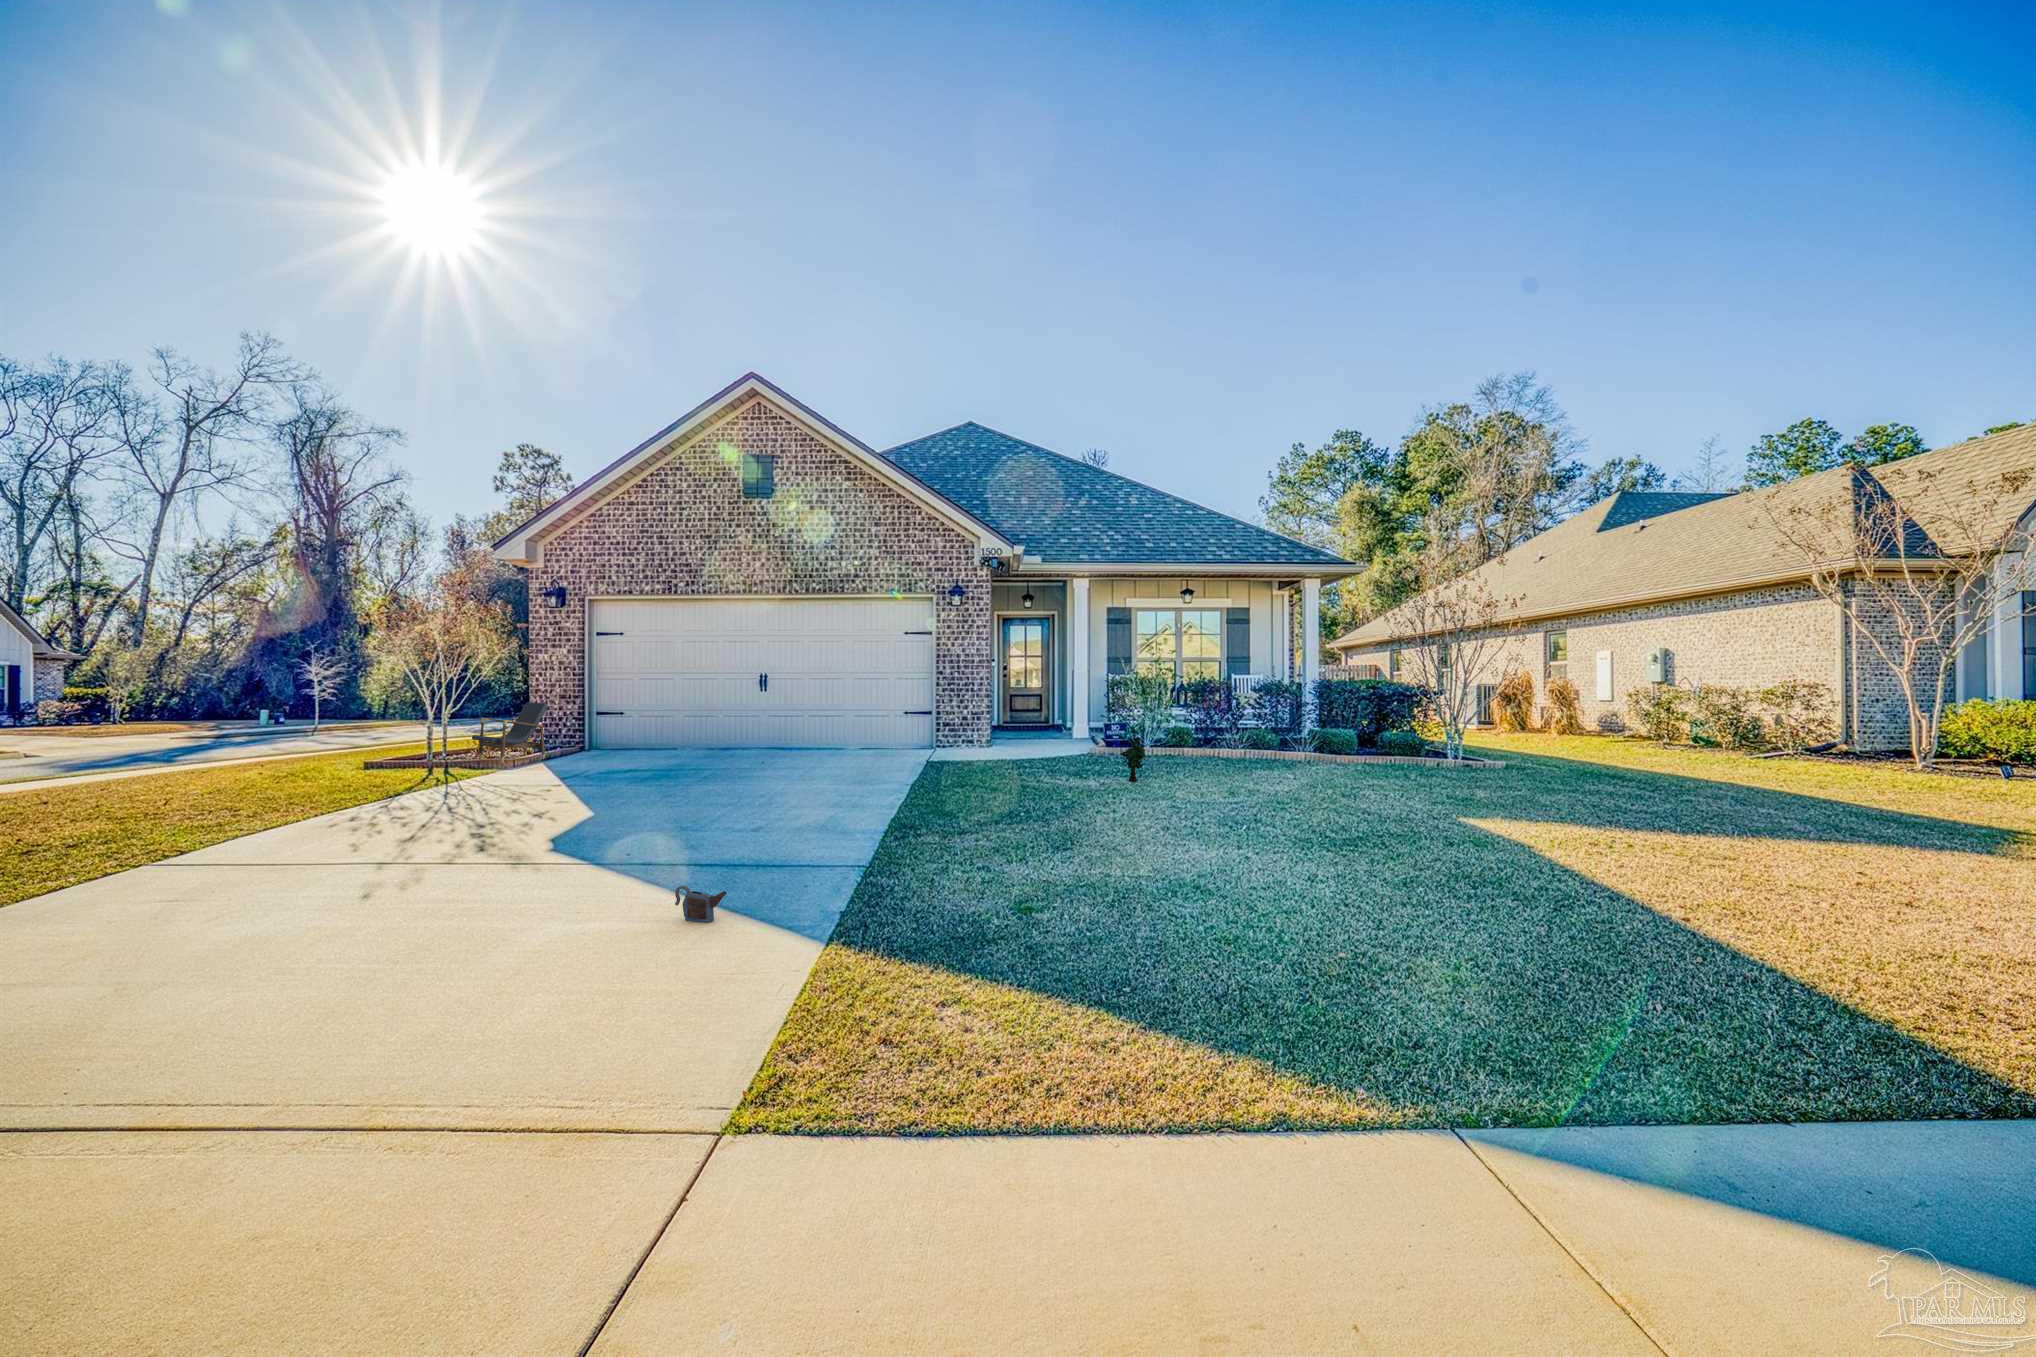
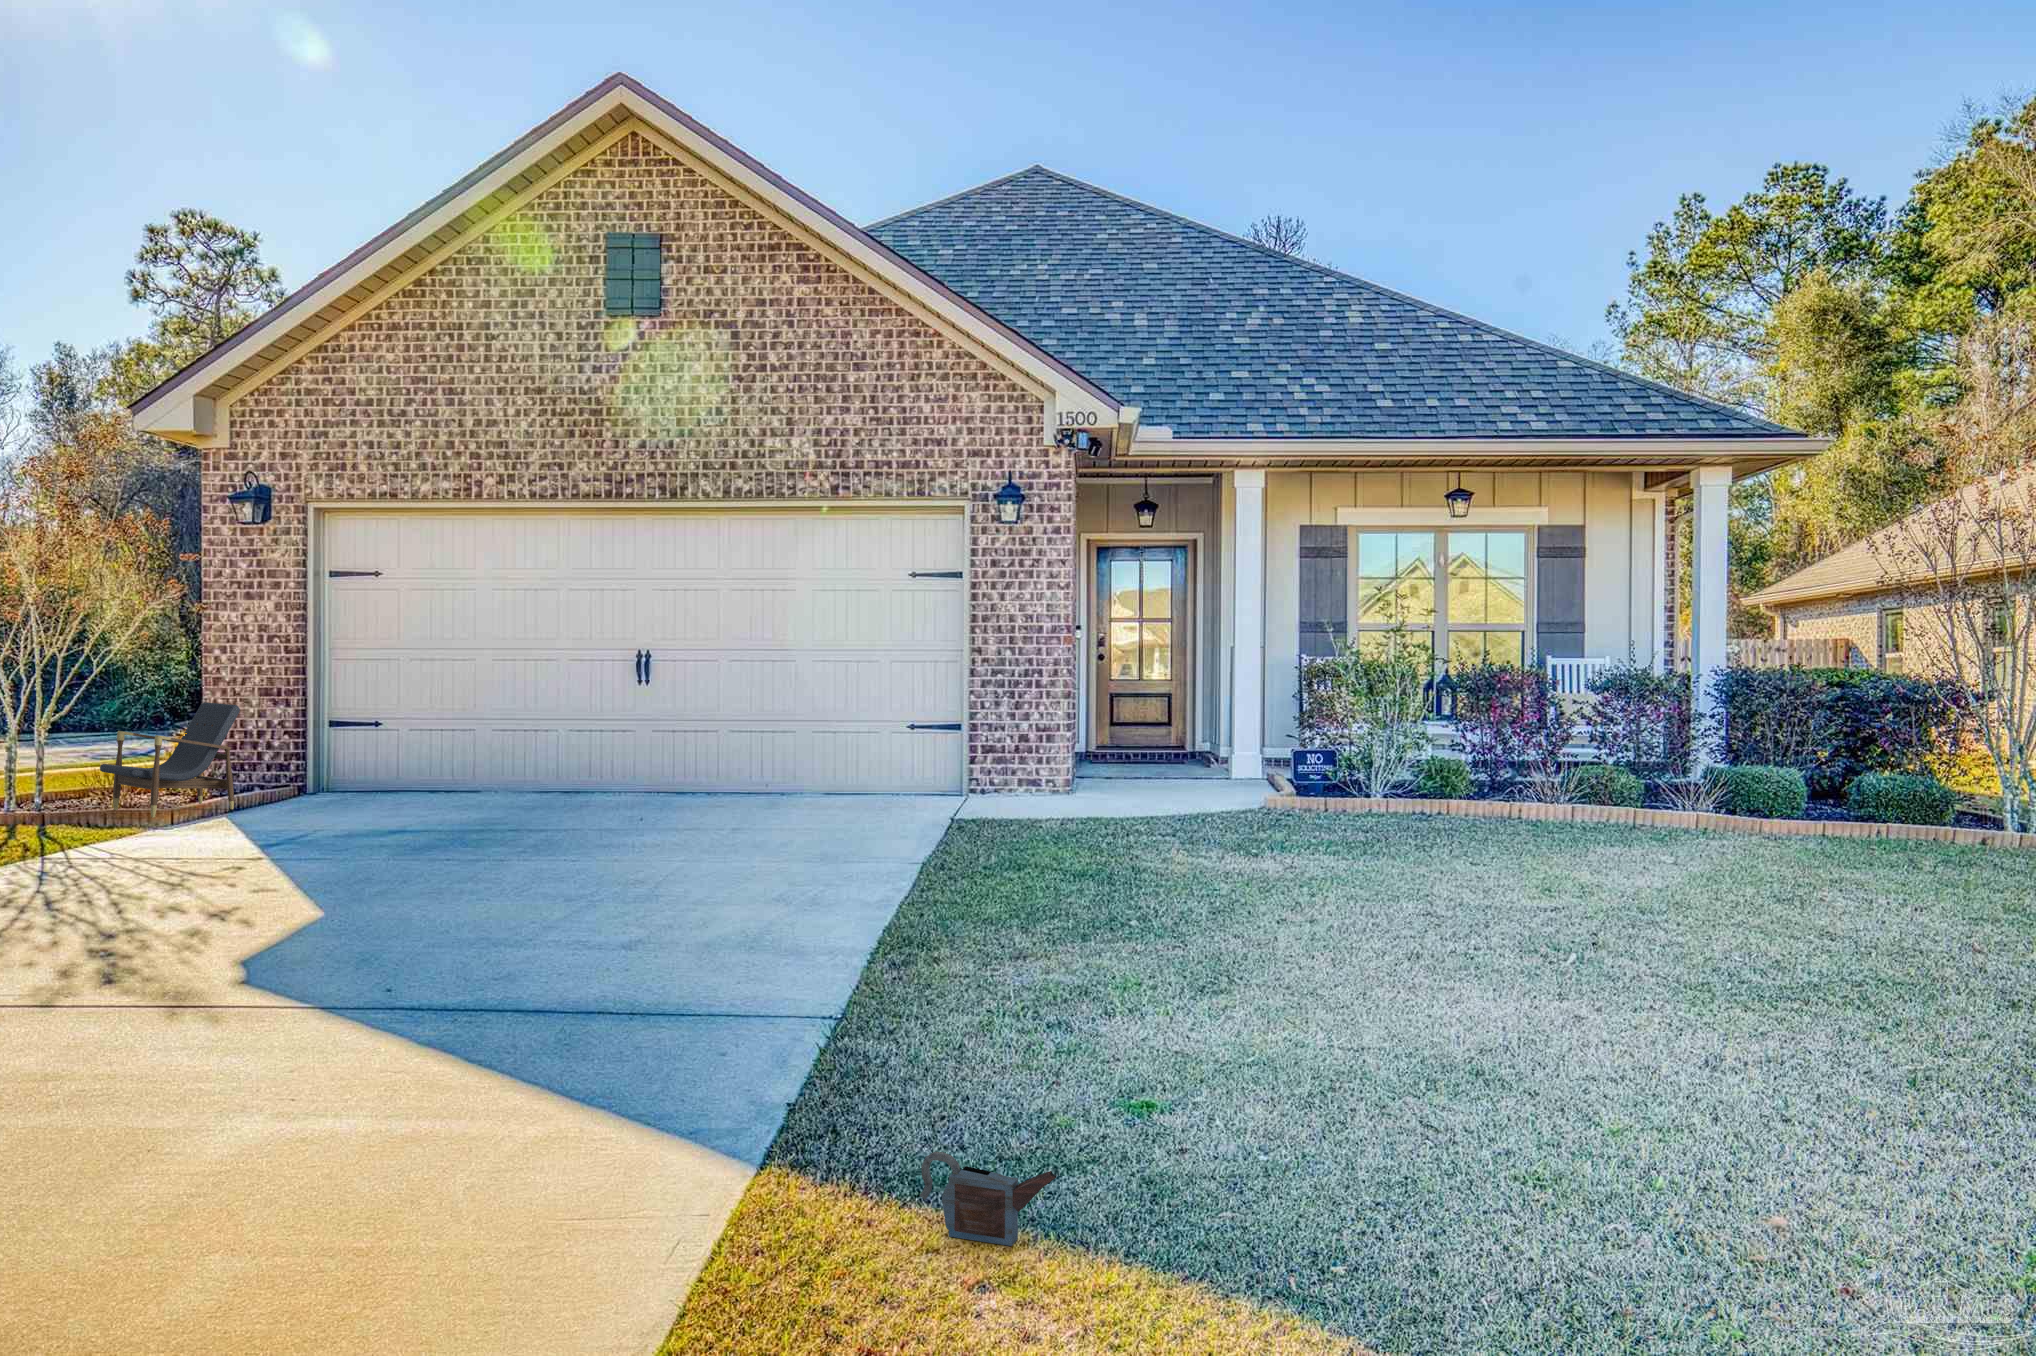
decorative plant: present [1121,737,1146,782] -> none [1351,782,1406,874]
watering can: present [675,886,727,923] -> present [920,1152,1057,1246]

